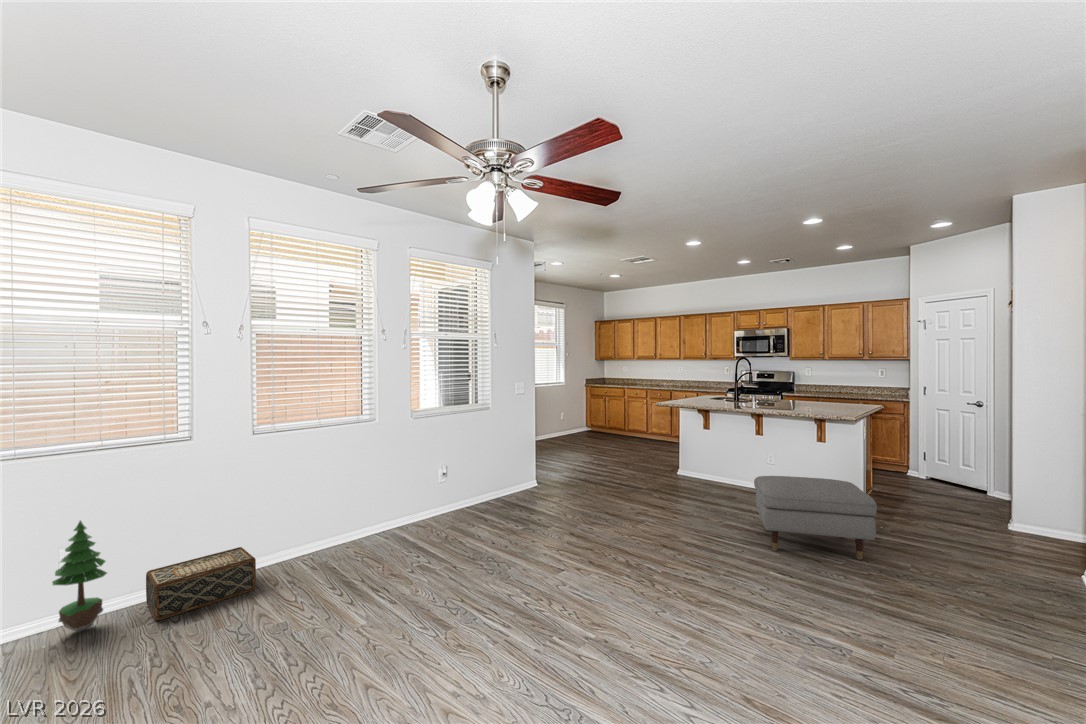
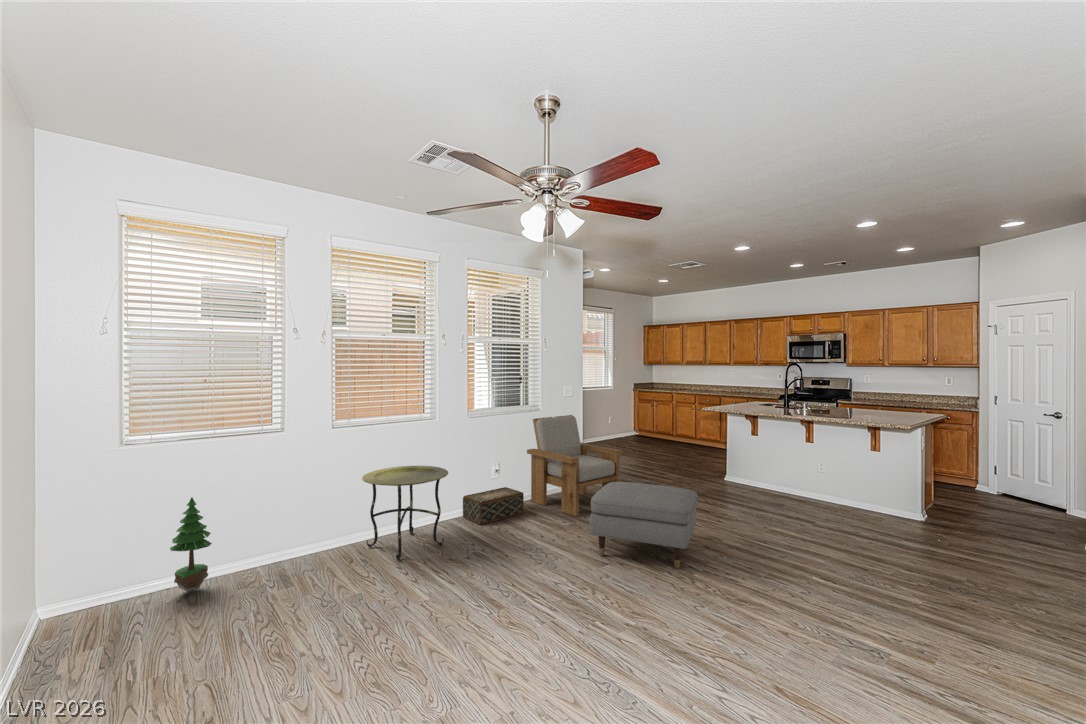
armchair: none [478,413,577,519] -> present [527,415,623,516]
side table: none [293,472,392,578] -> present [362,466,448,560]
ottoman: present [754,476,877,559] -> present [590,482,698,568]
woven basket: present [146,547,256,621] -> present [463,487,524,525]

